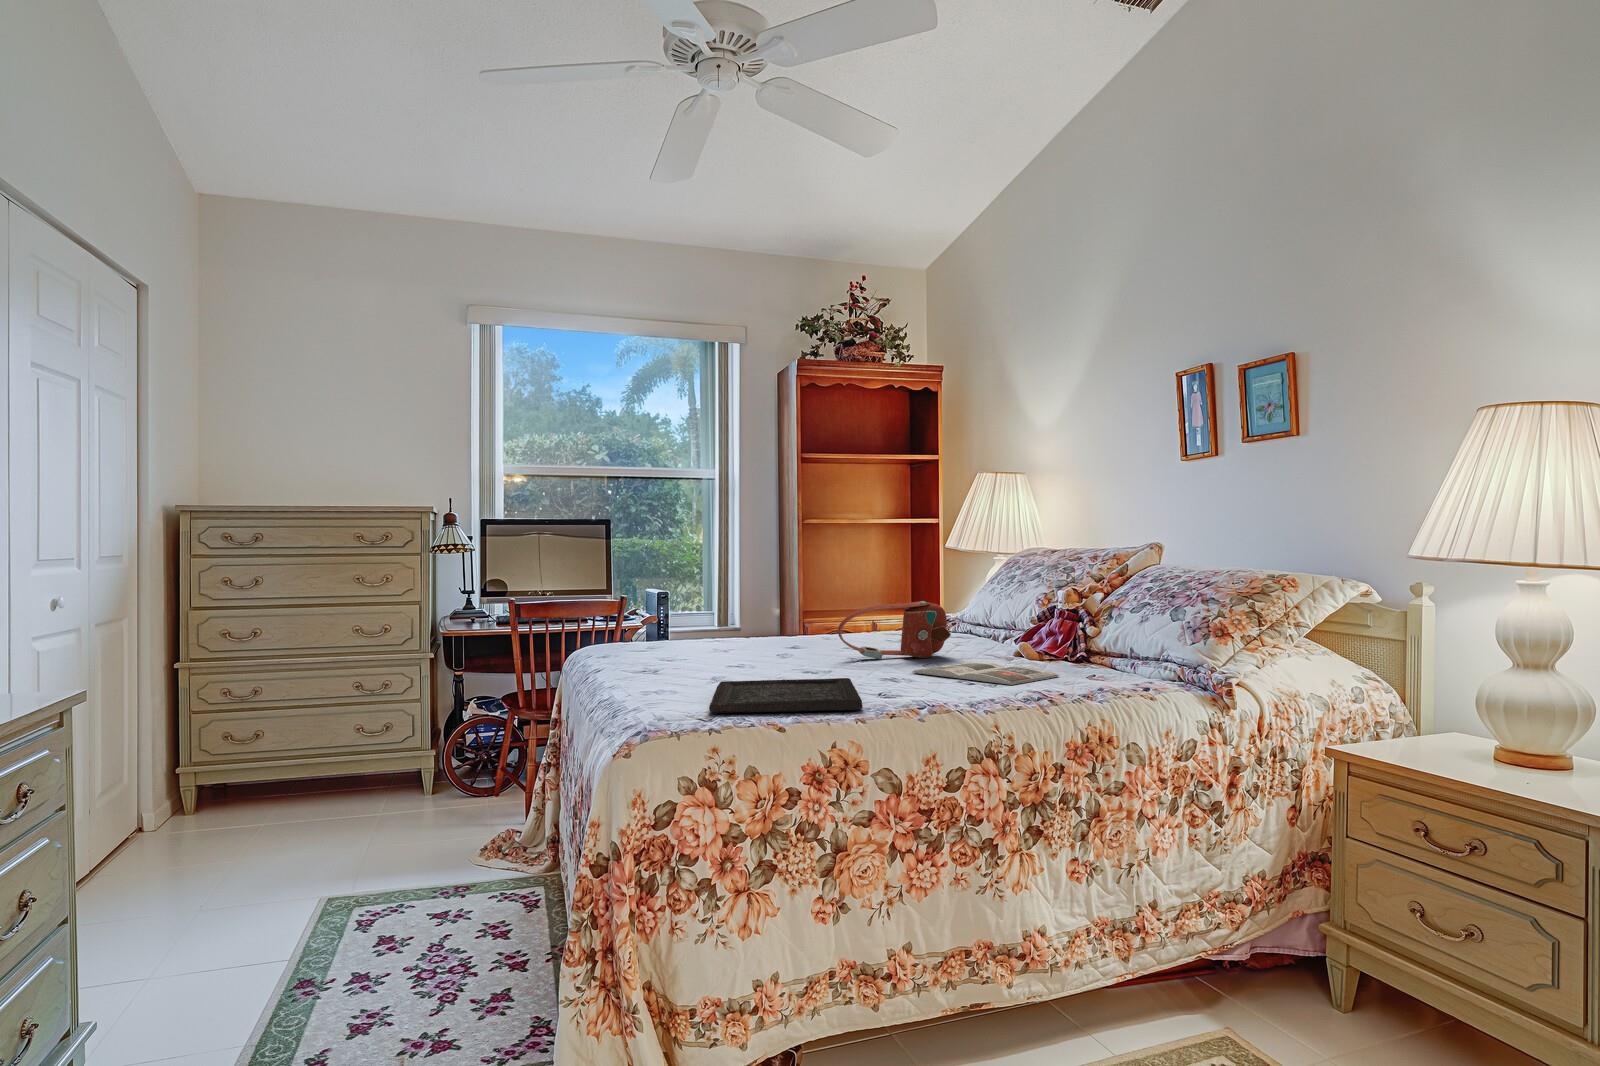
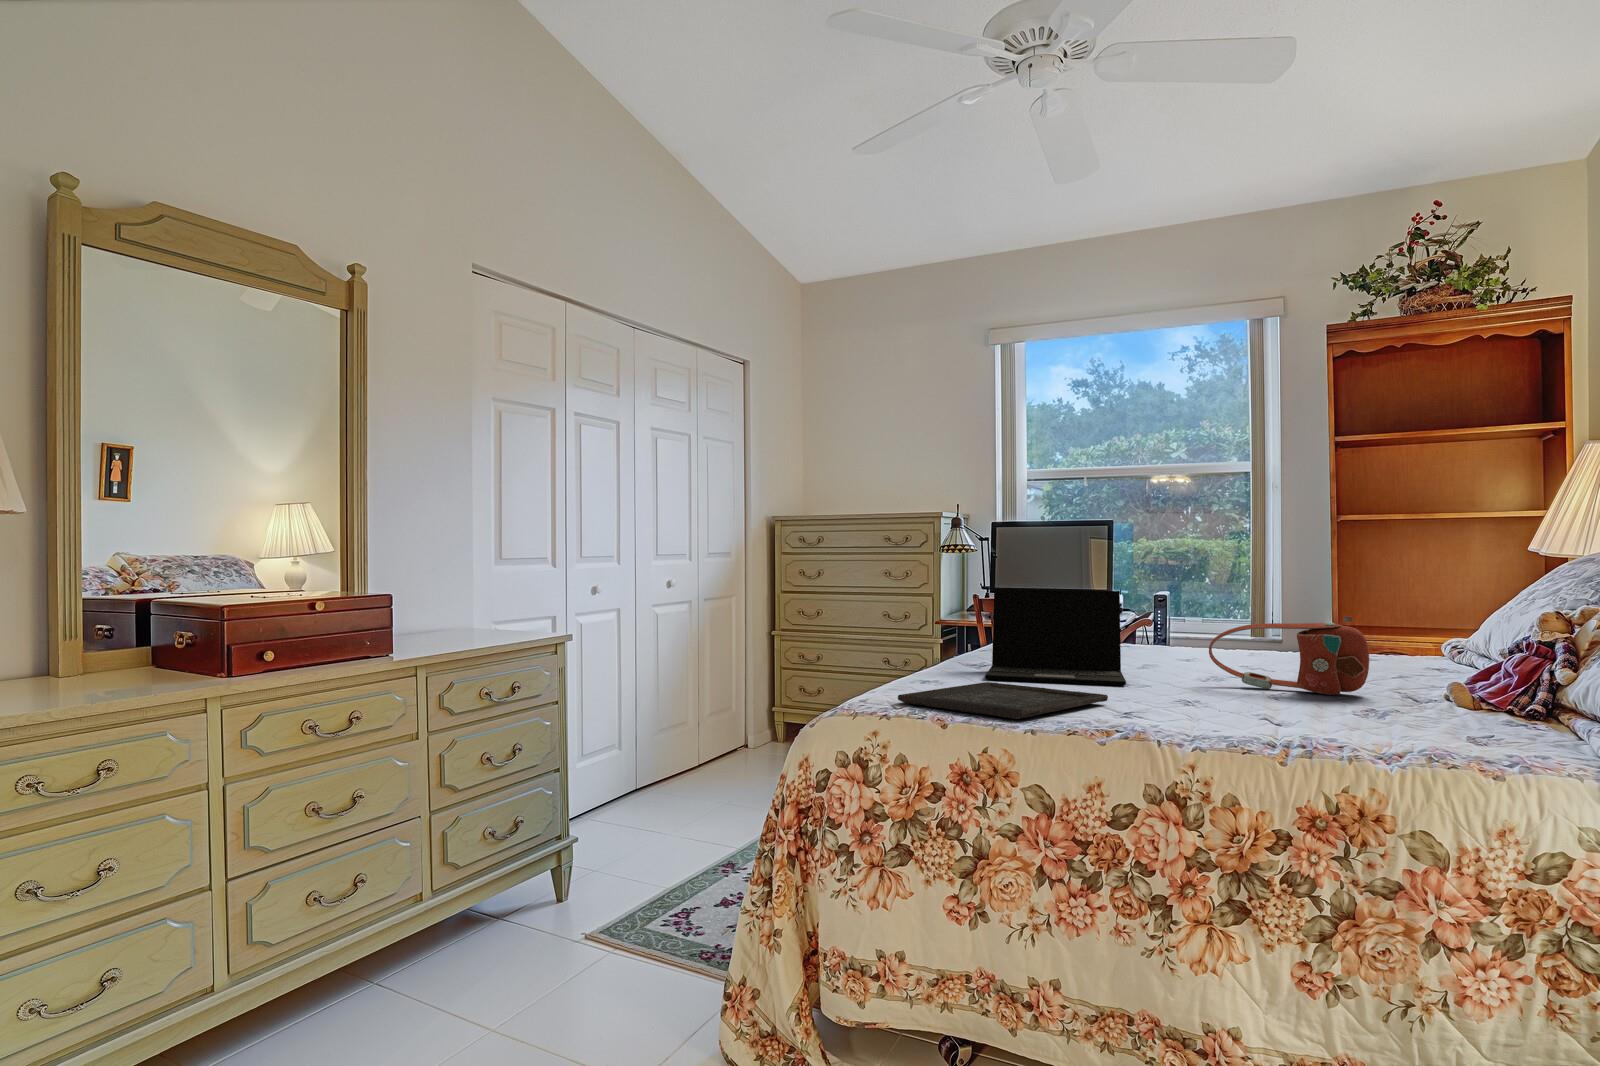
laptop: none [640,584,798,680] -> present [985,588,1126,686]
magazine: present [912,662,1059,685] -> none [1234,701,1413,734]

